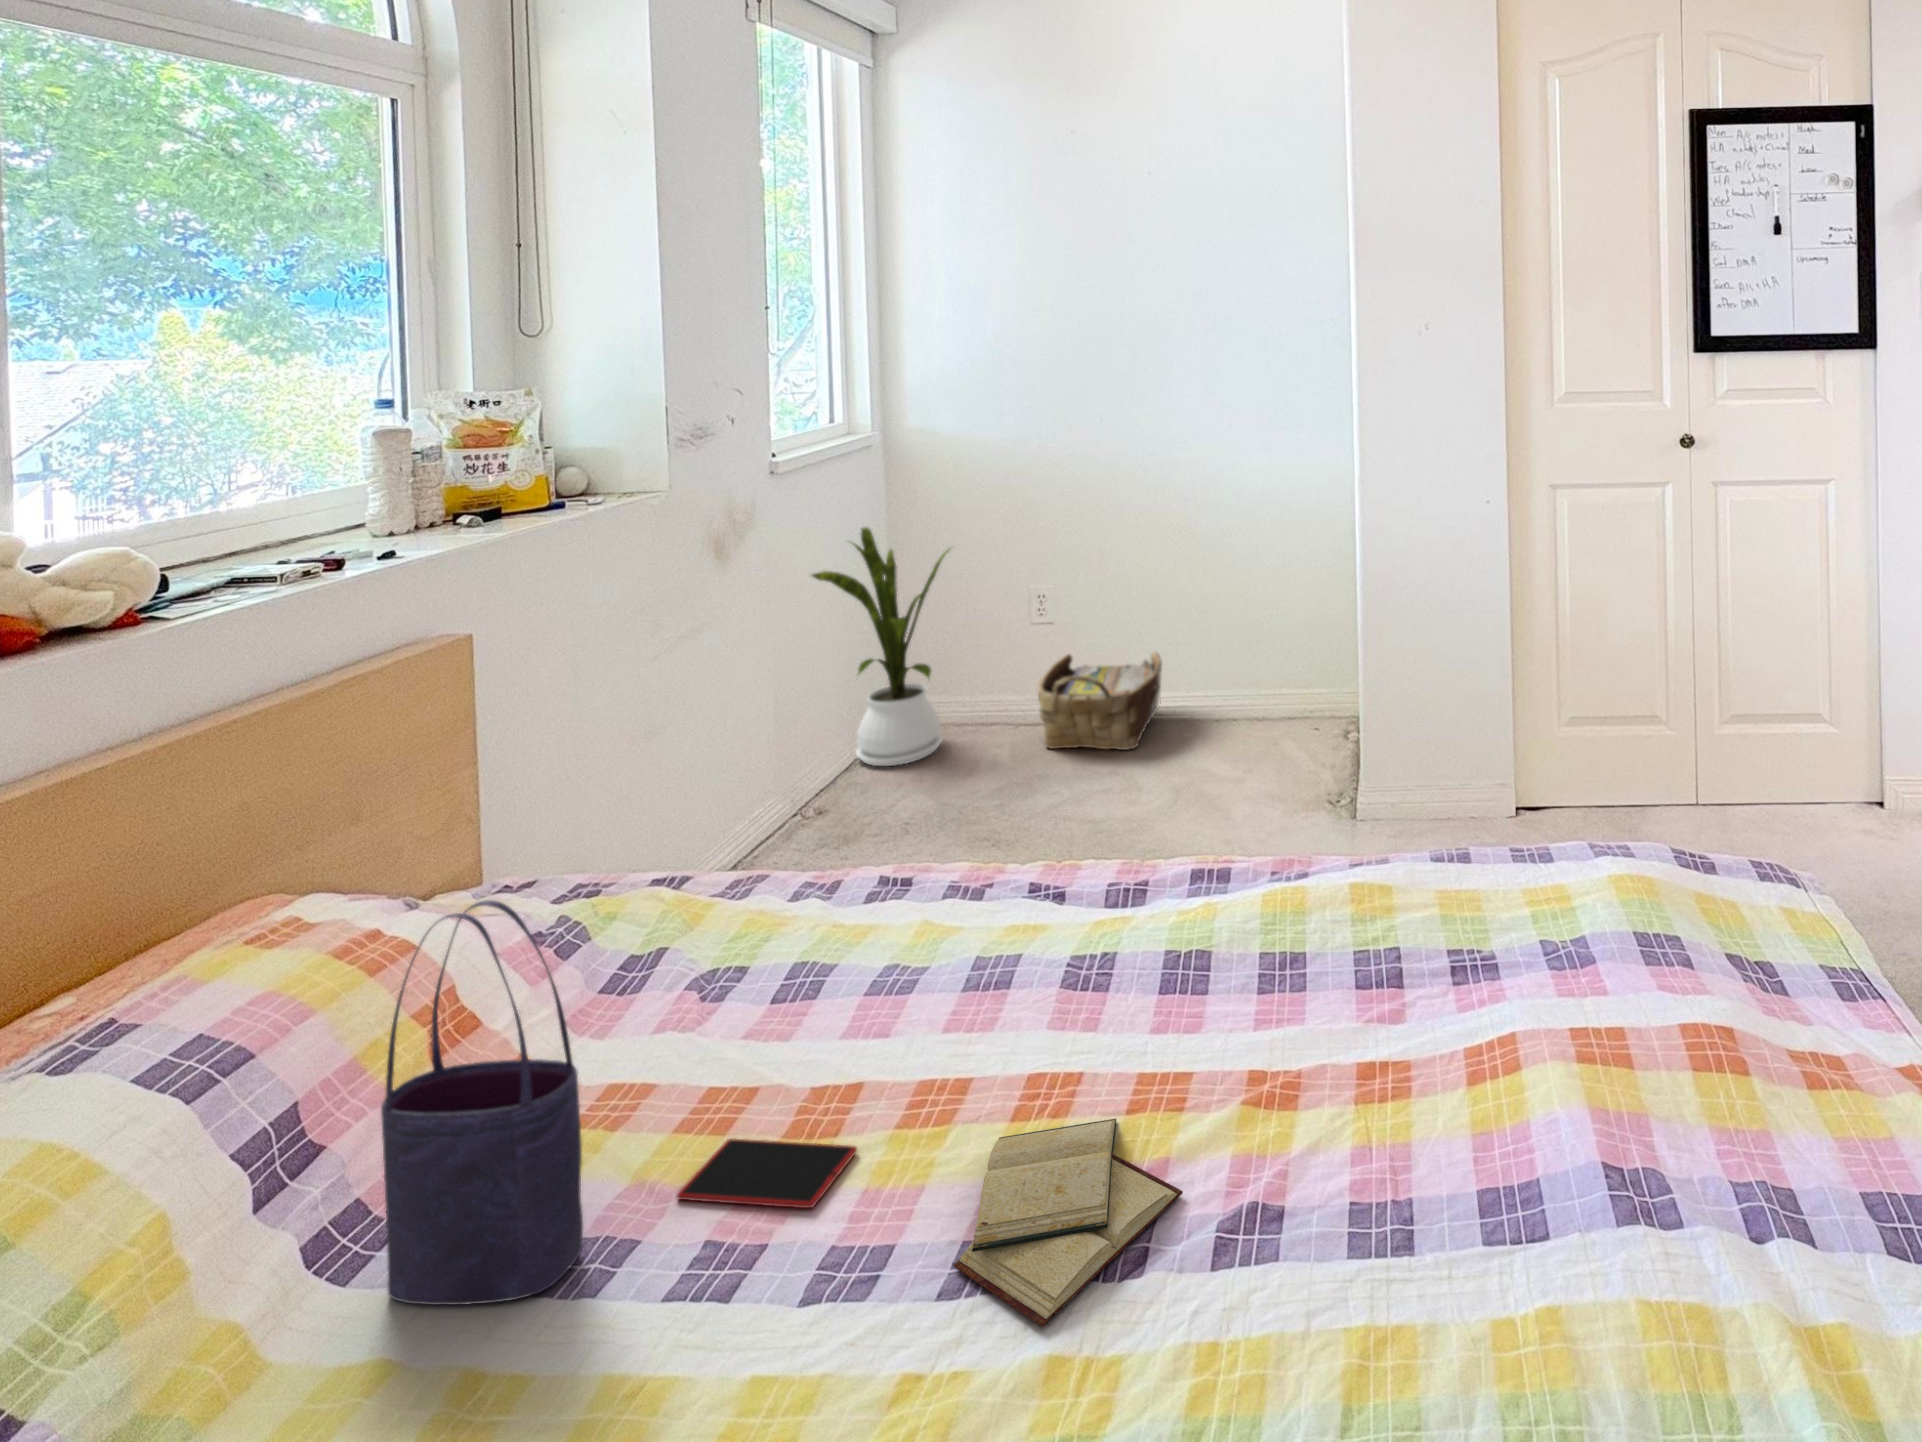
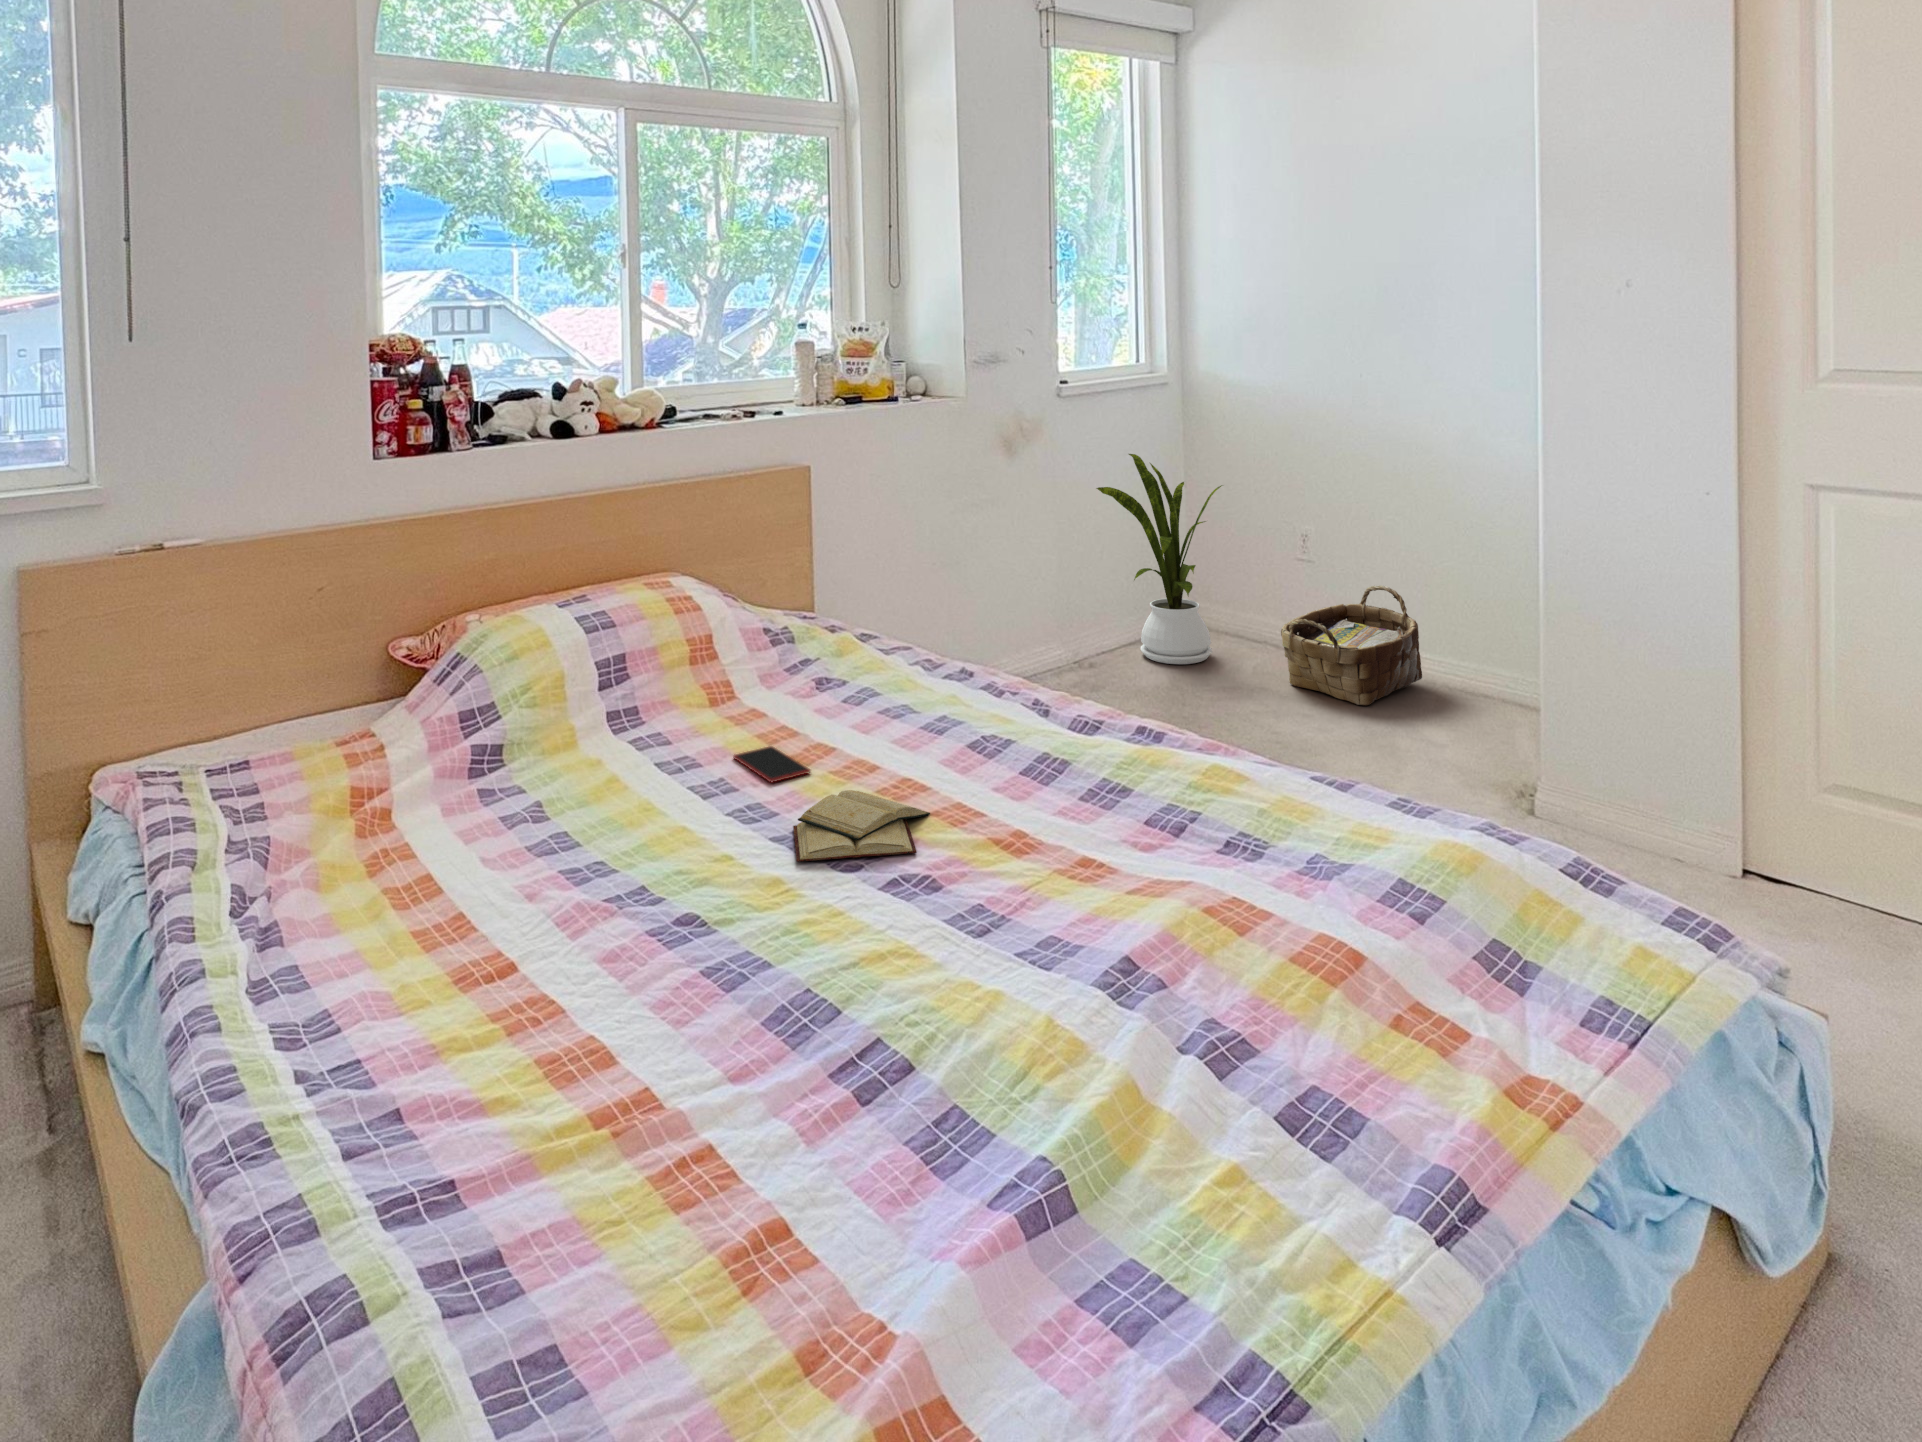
tote bag: present [381,900,583,1305] -> none [622,561,688,763]

